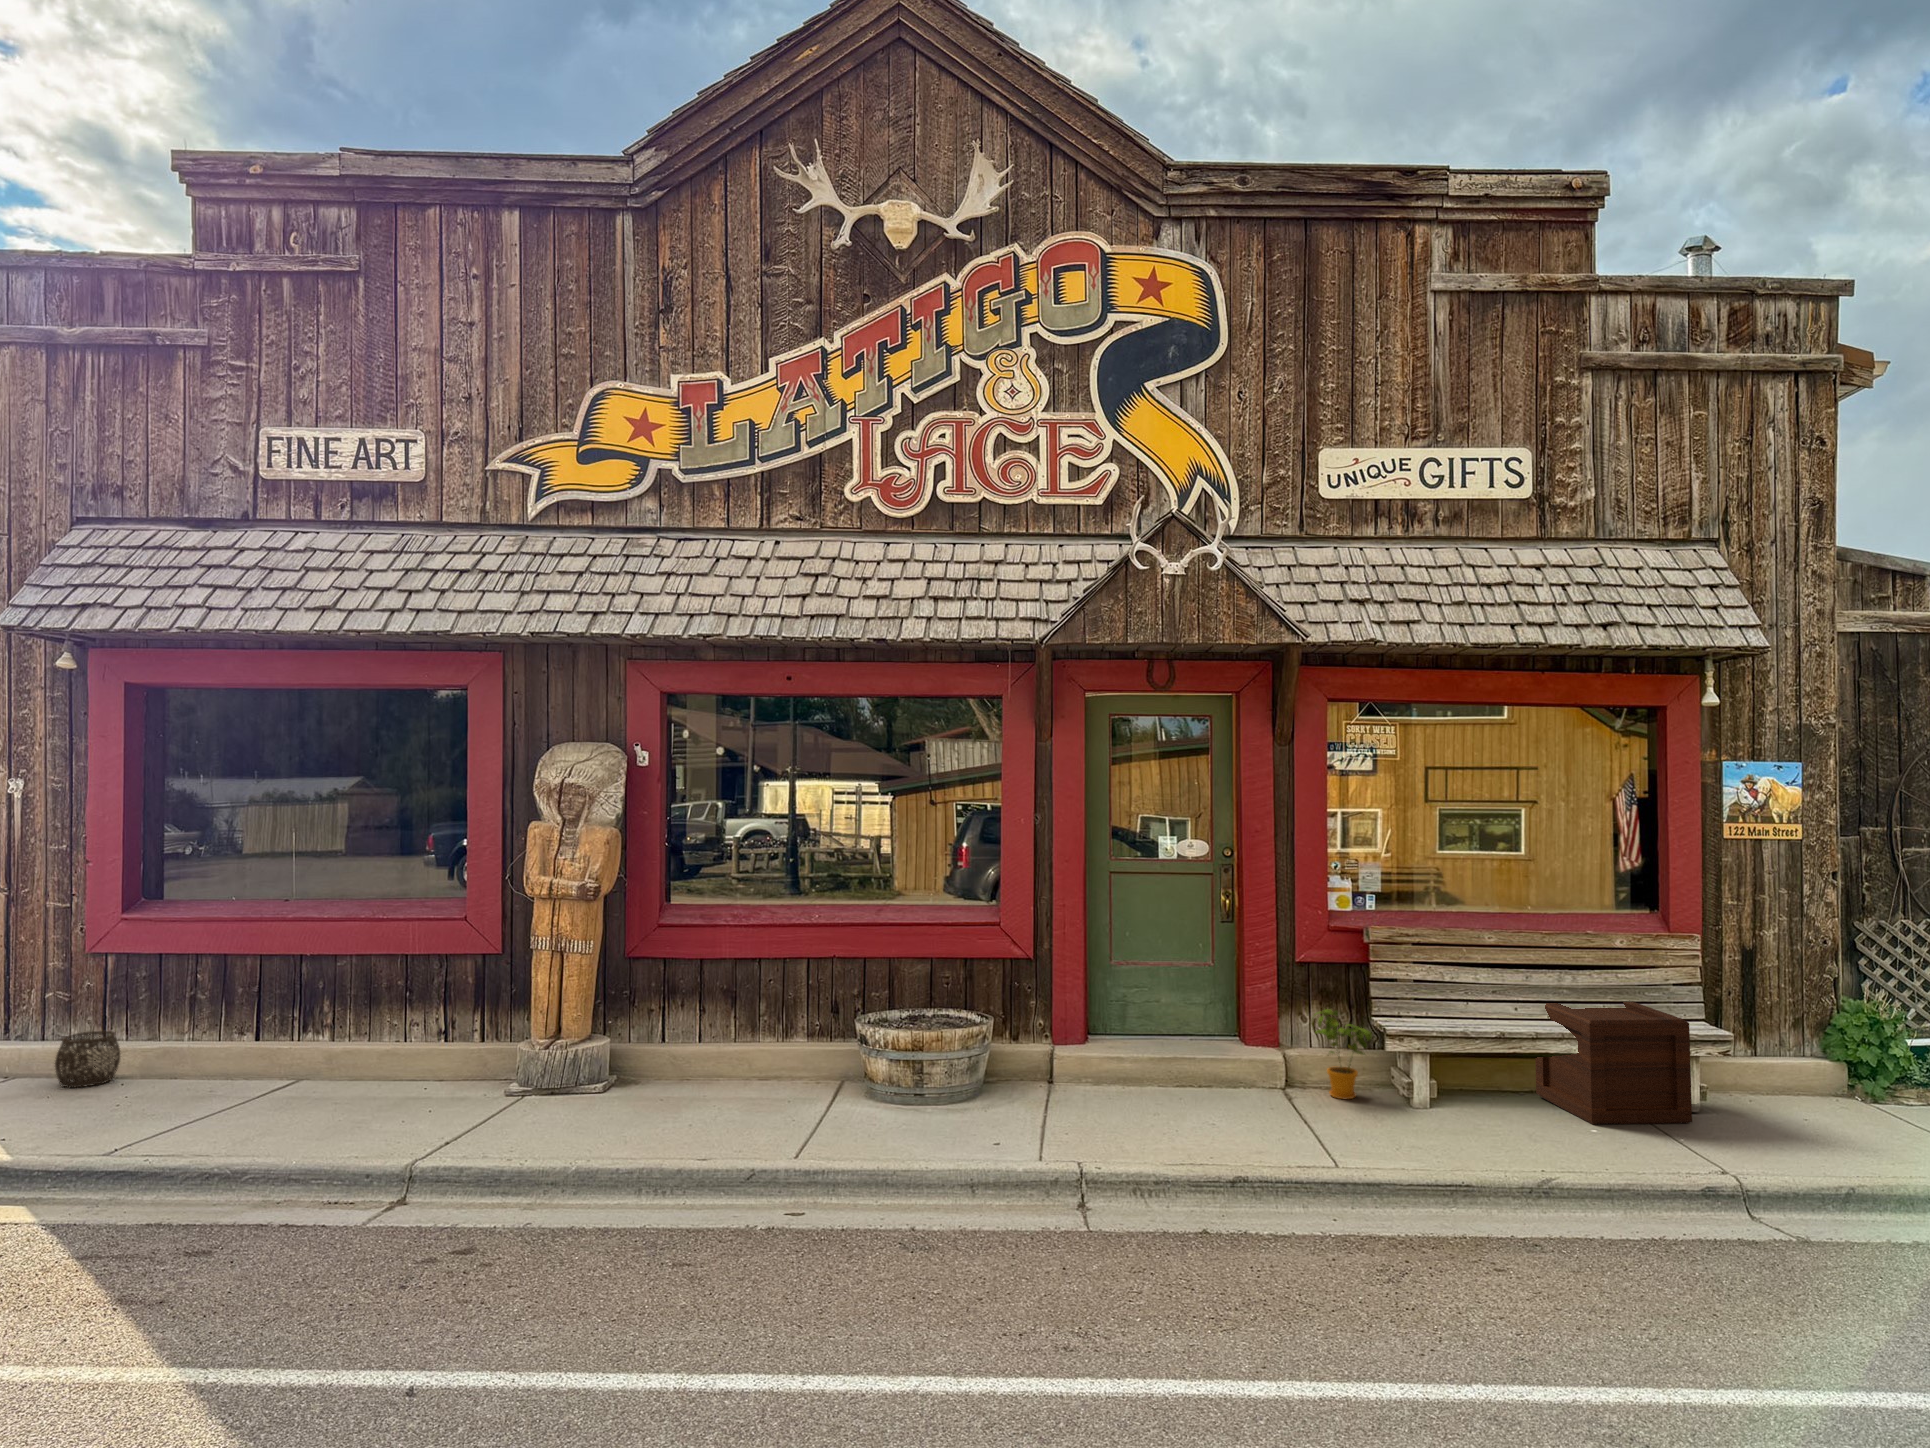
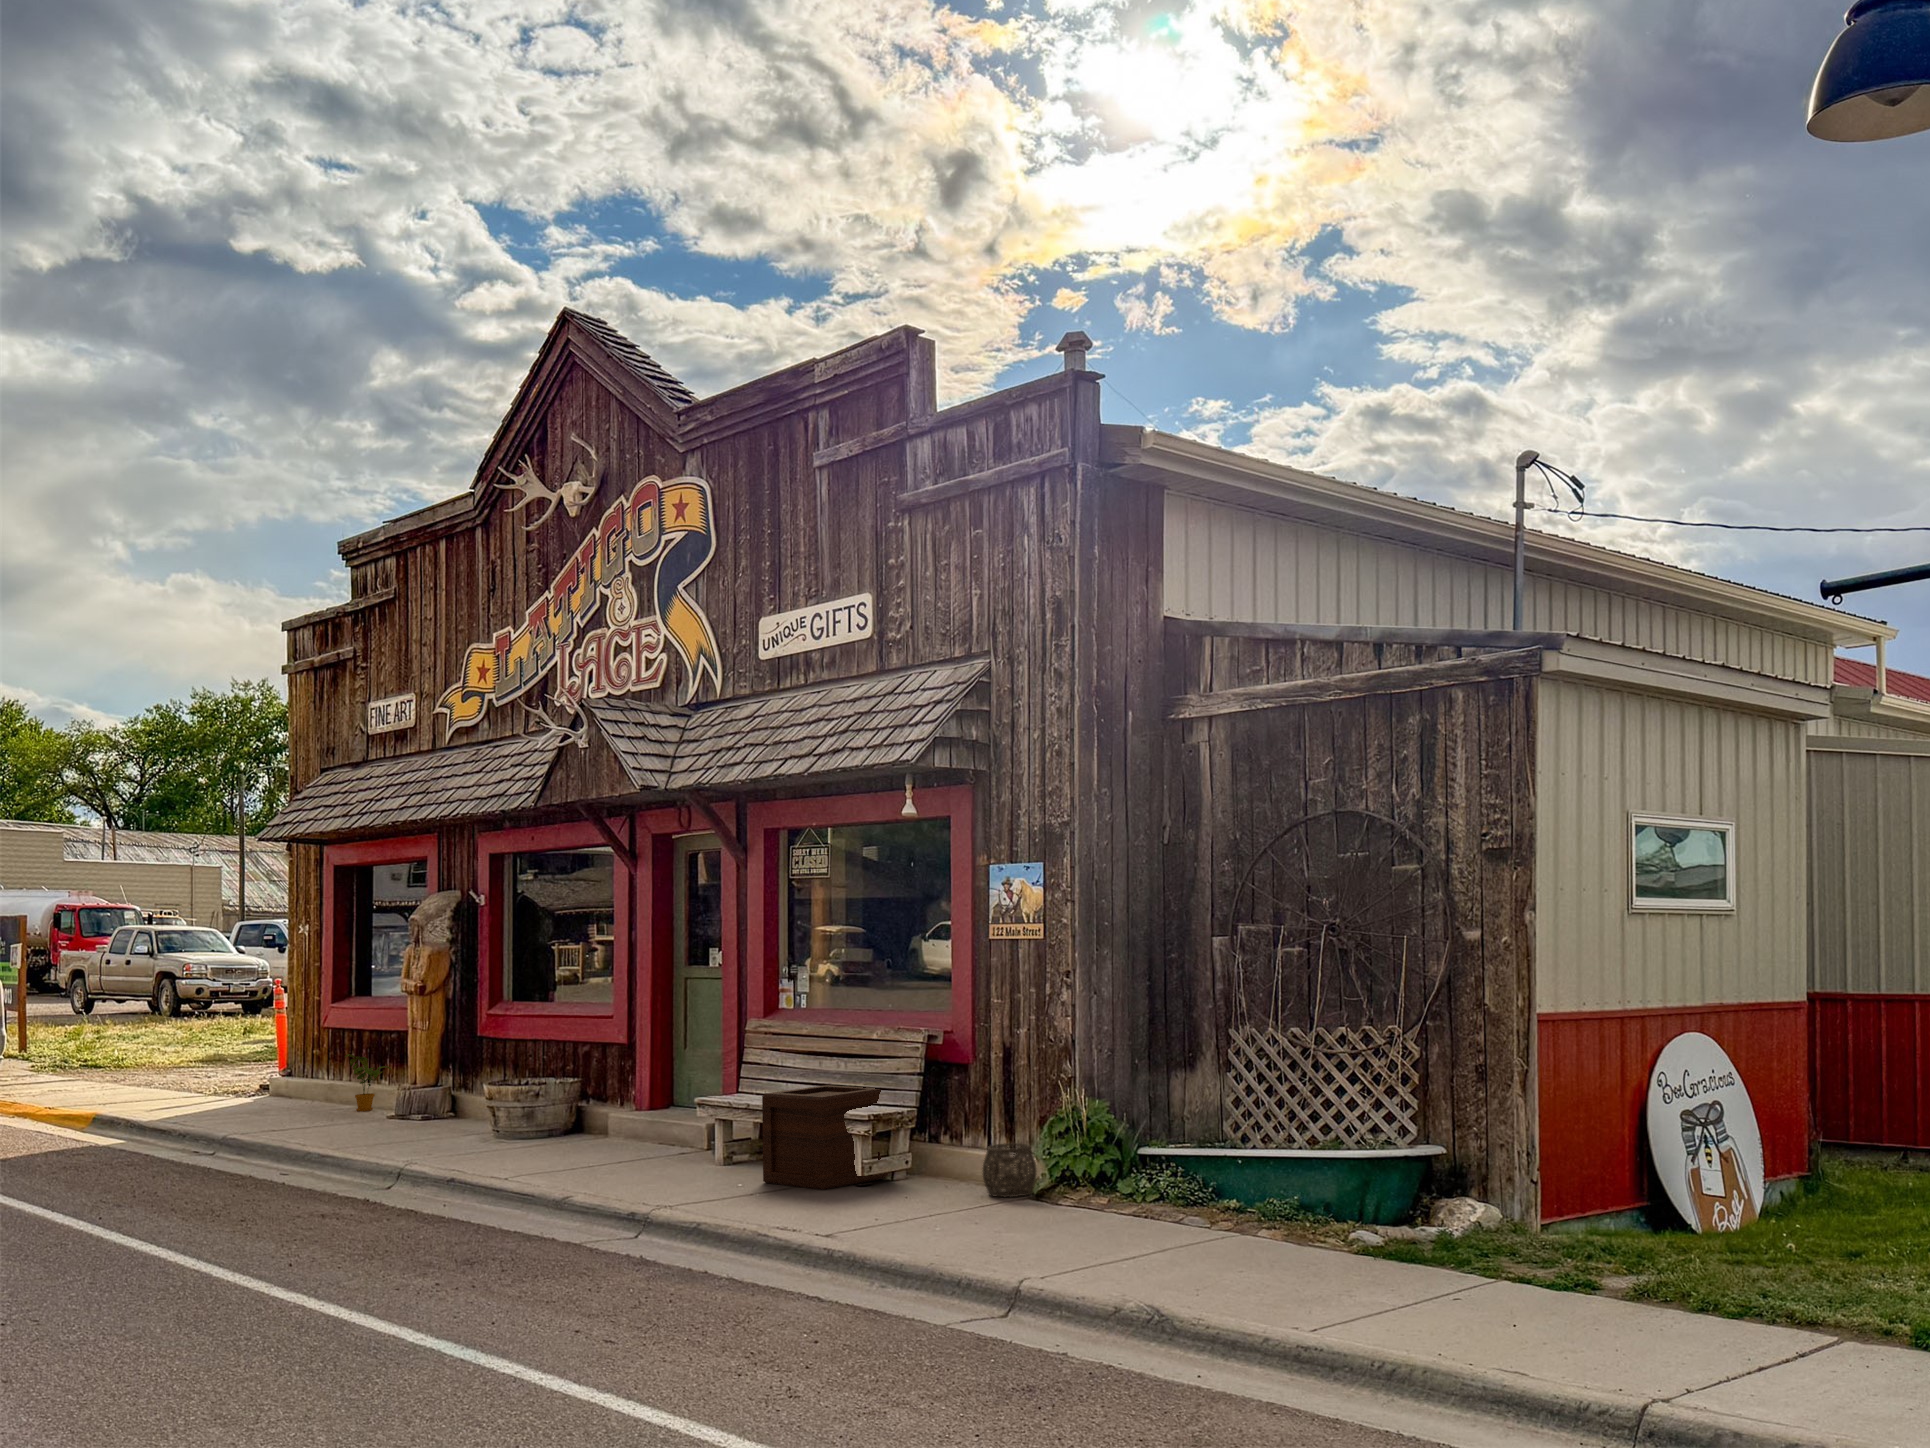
house plant: present [1311,1009,1372,1099] -> present [345,1054,391,1111]
woven basket: present [55,1031,120,1088] -> present [982,1143,1036,1197]

